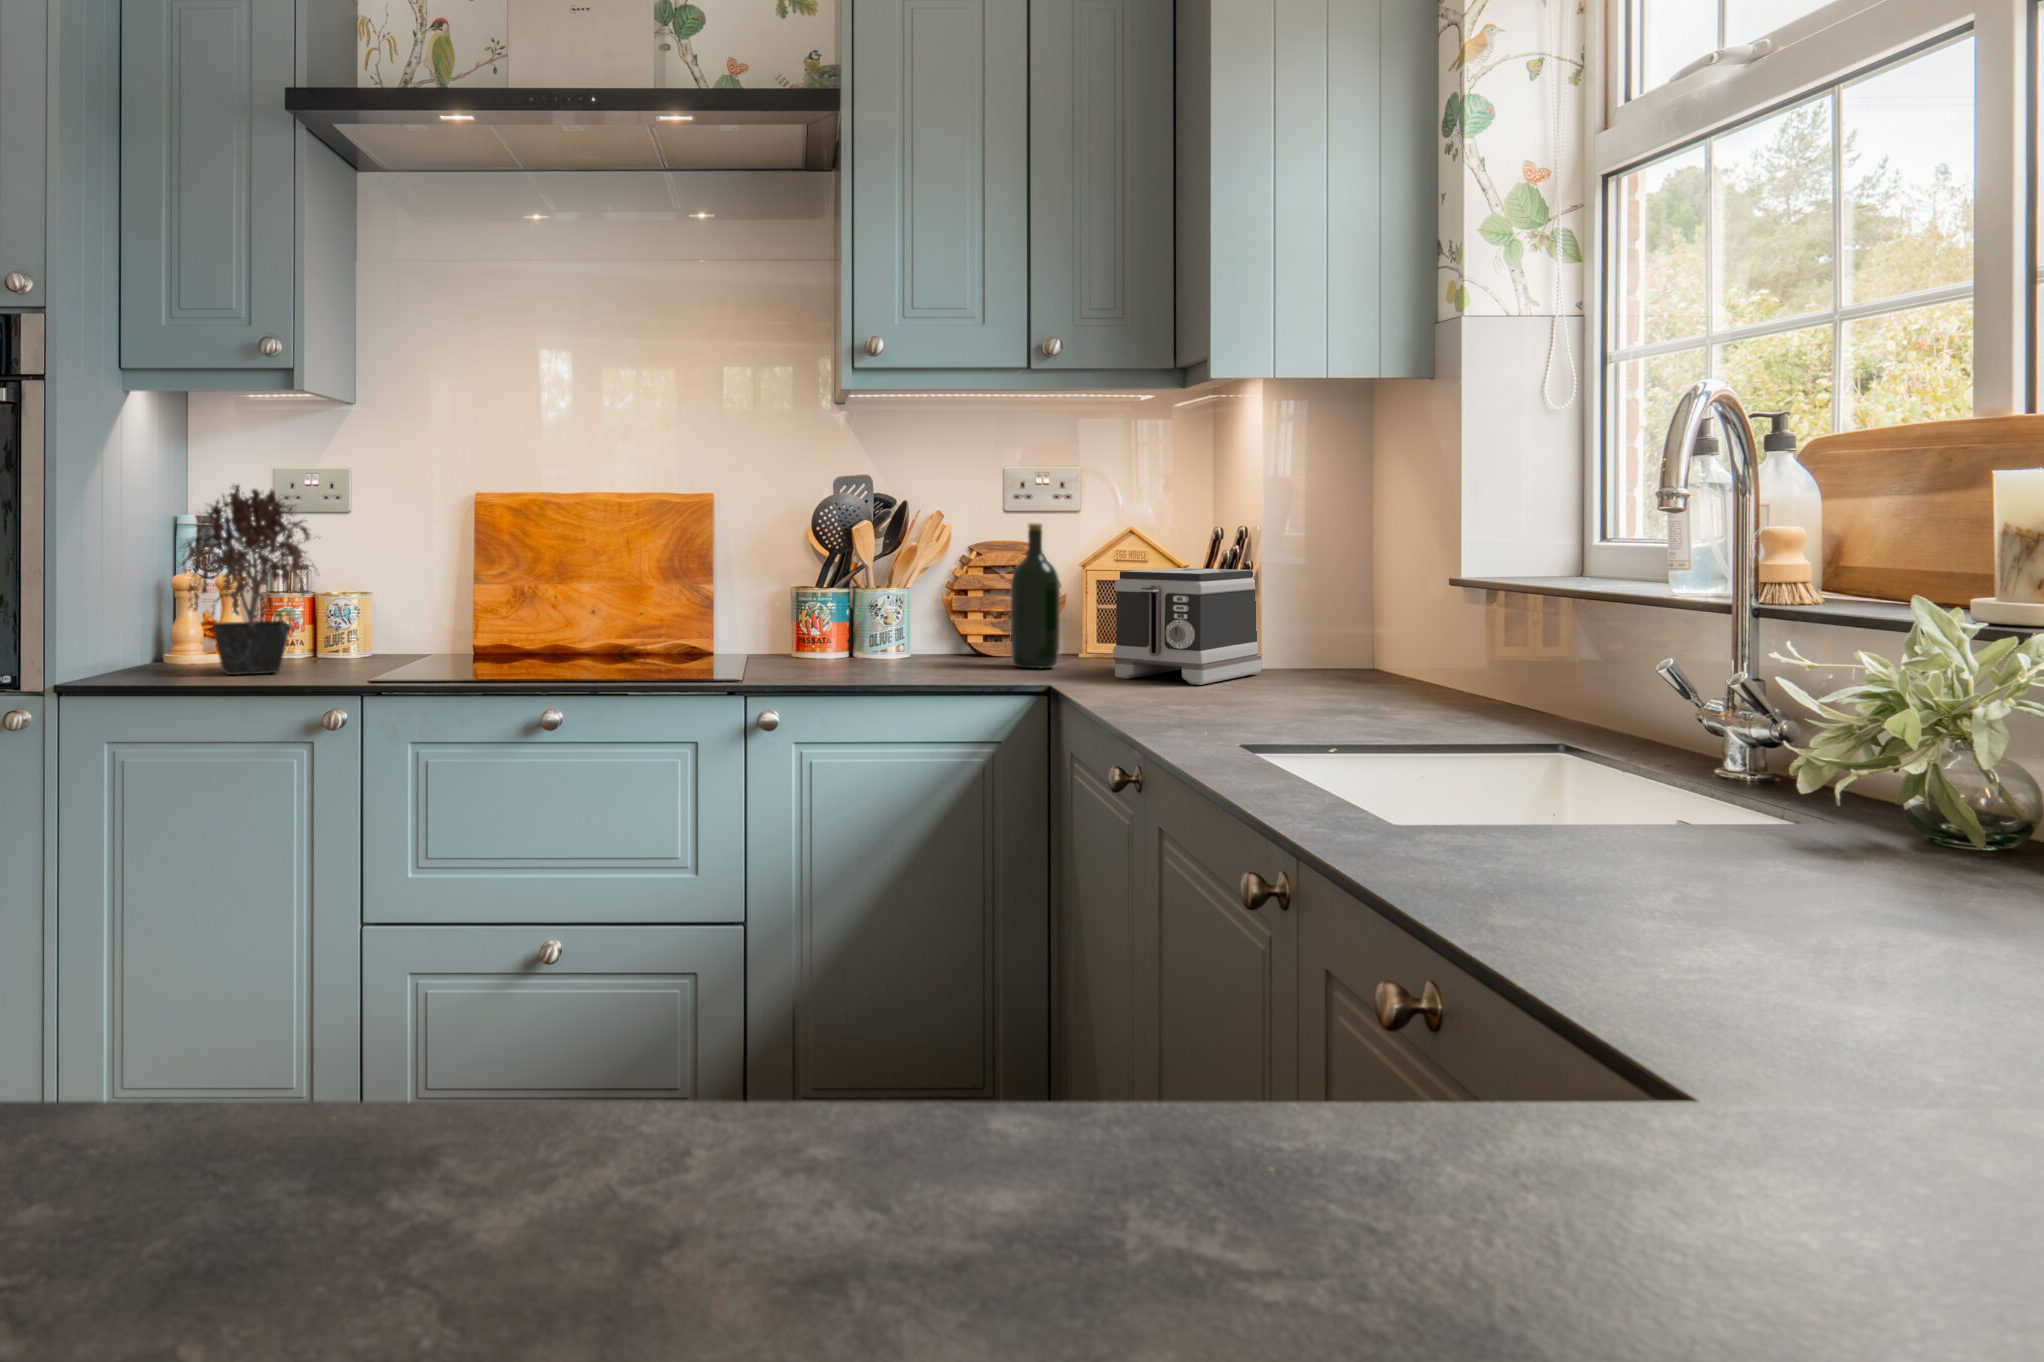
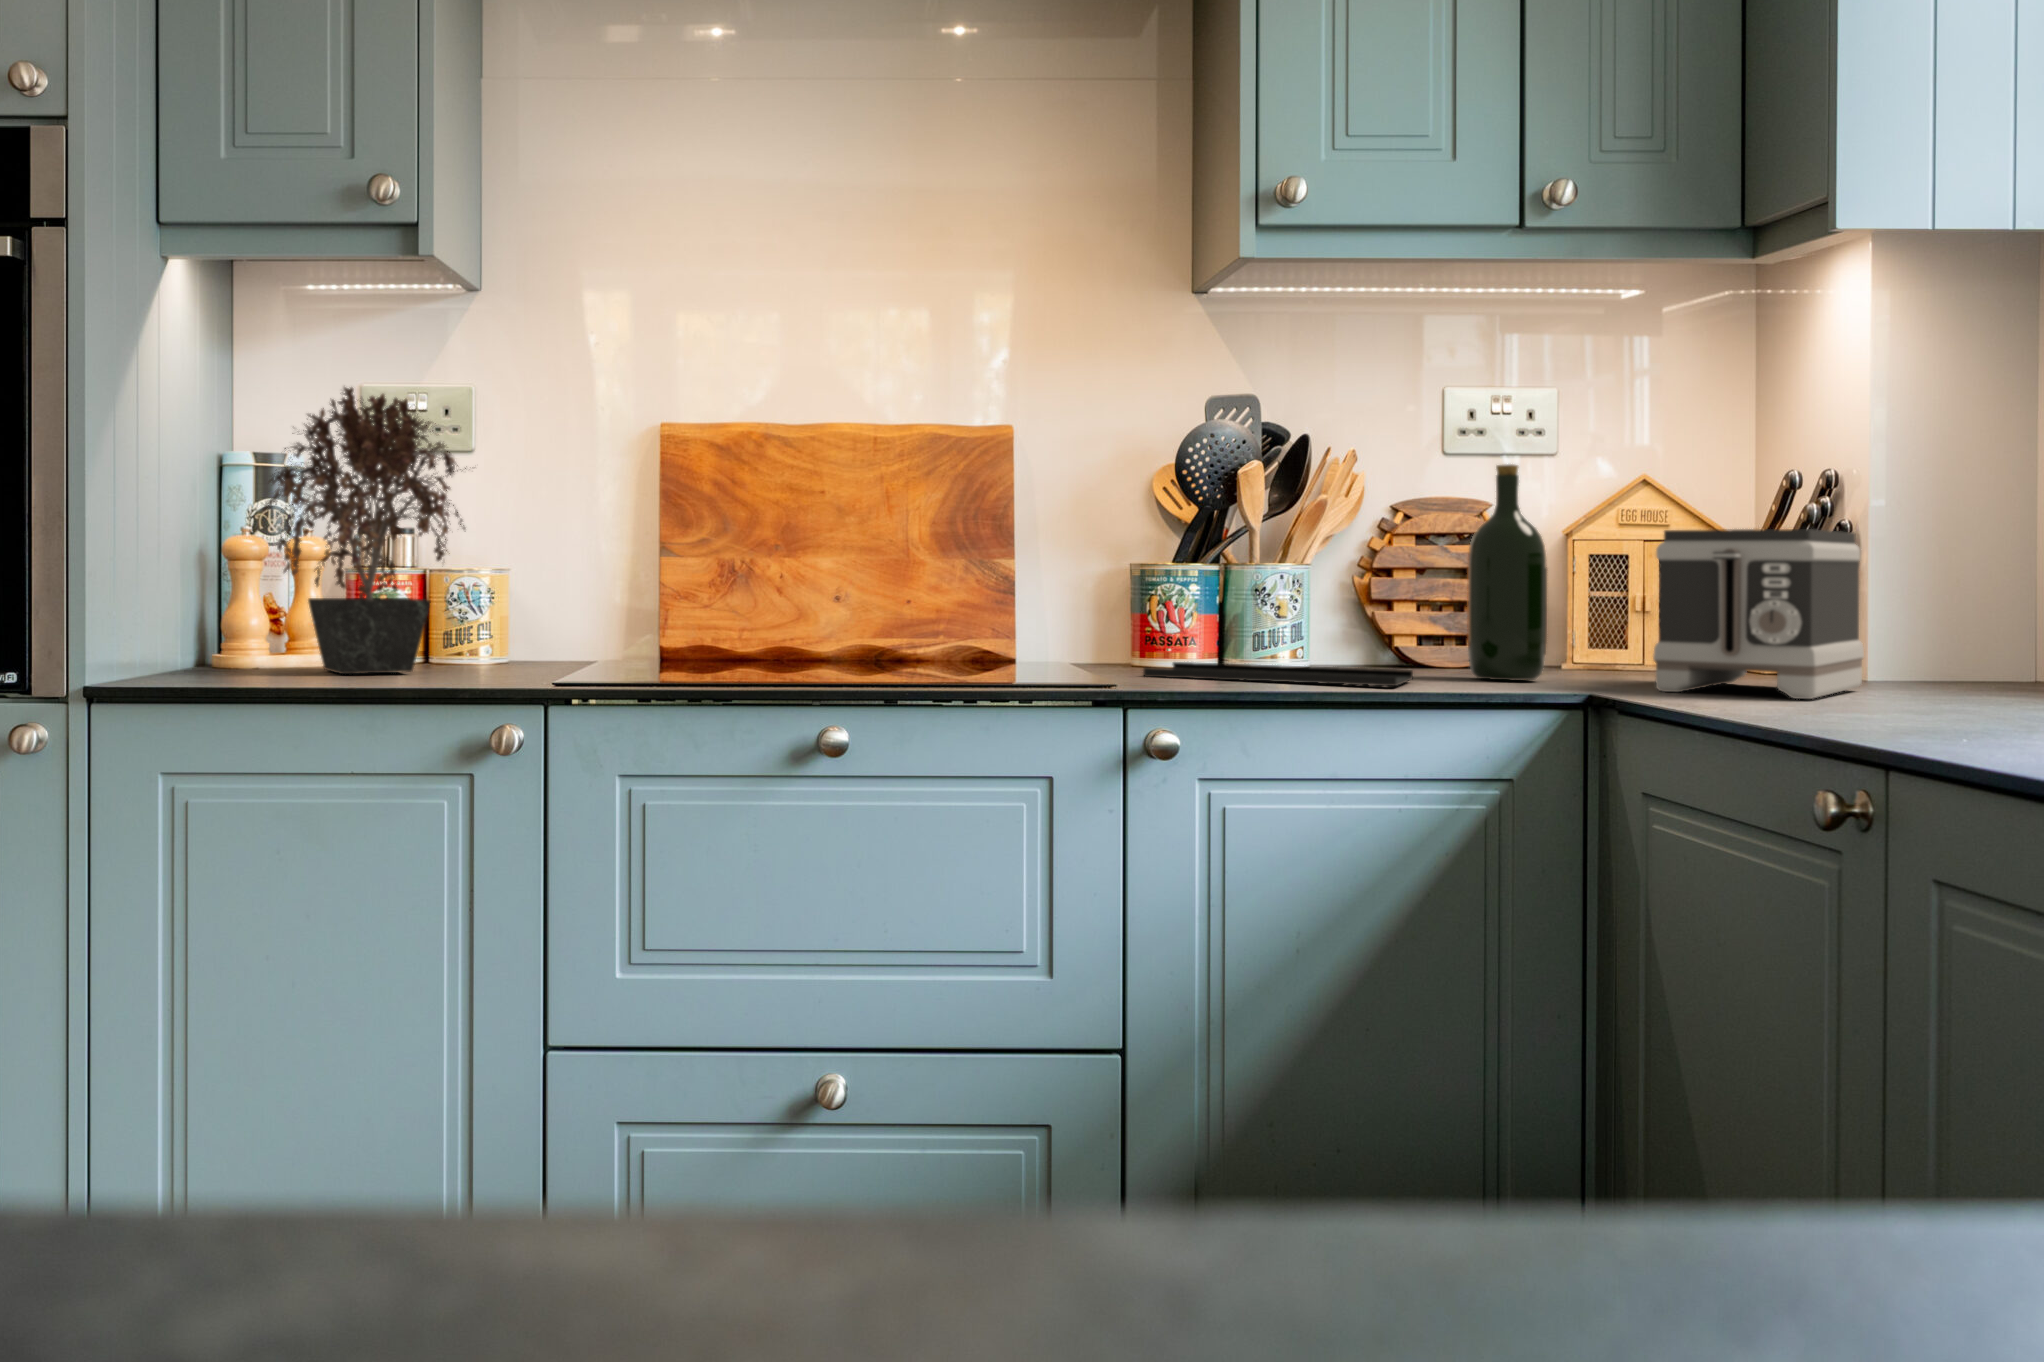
tray: none [786,655,964,677] -> present [1143,662,1413,686]

